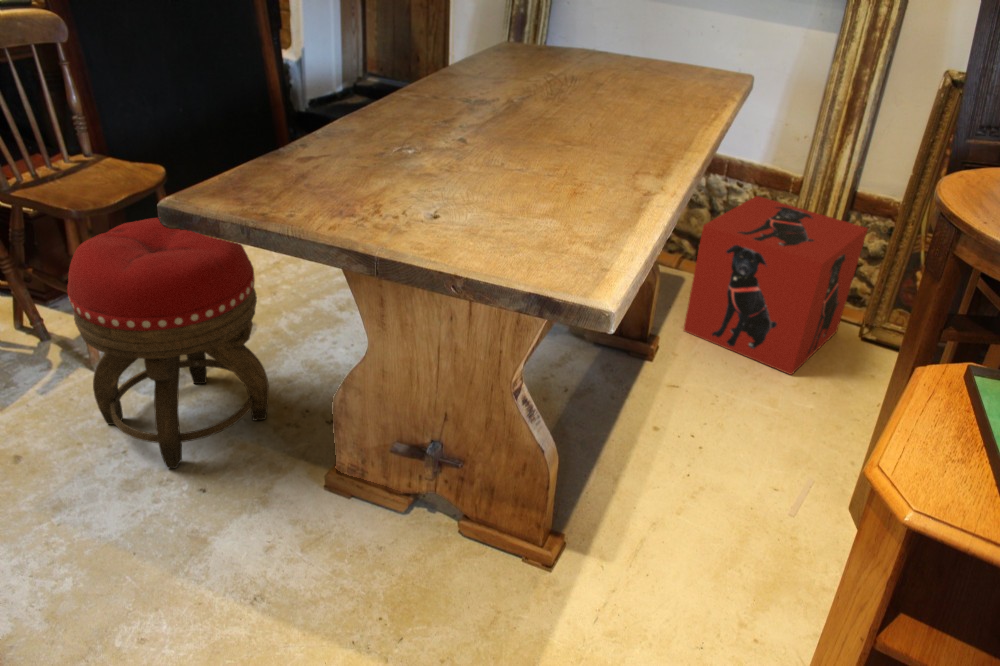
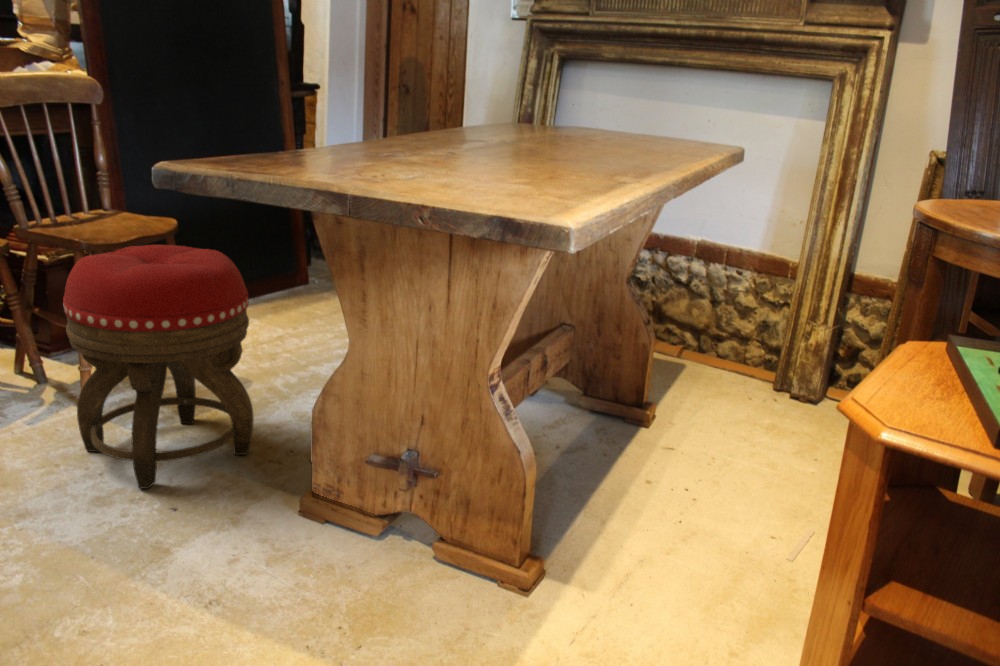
storage box: present [684,196,868,375] -> none [683,278,866,445]

